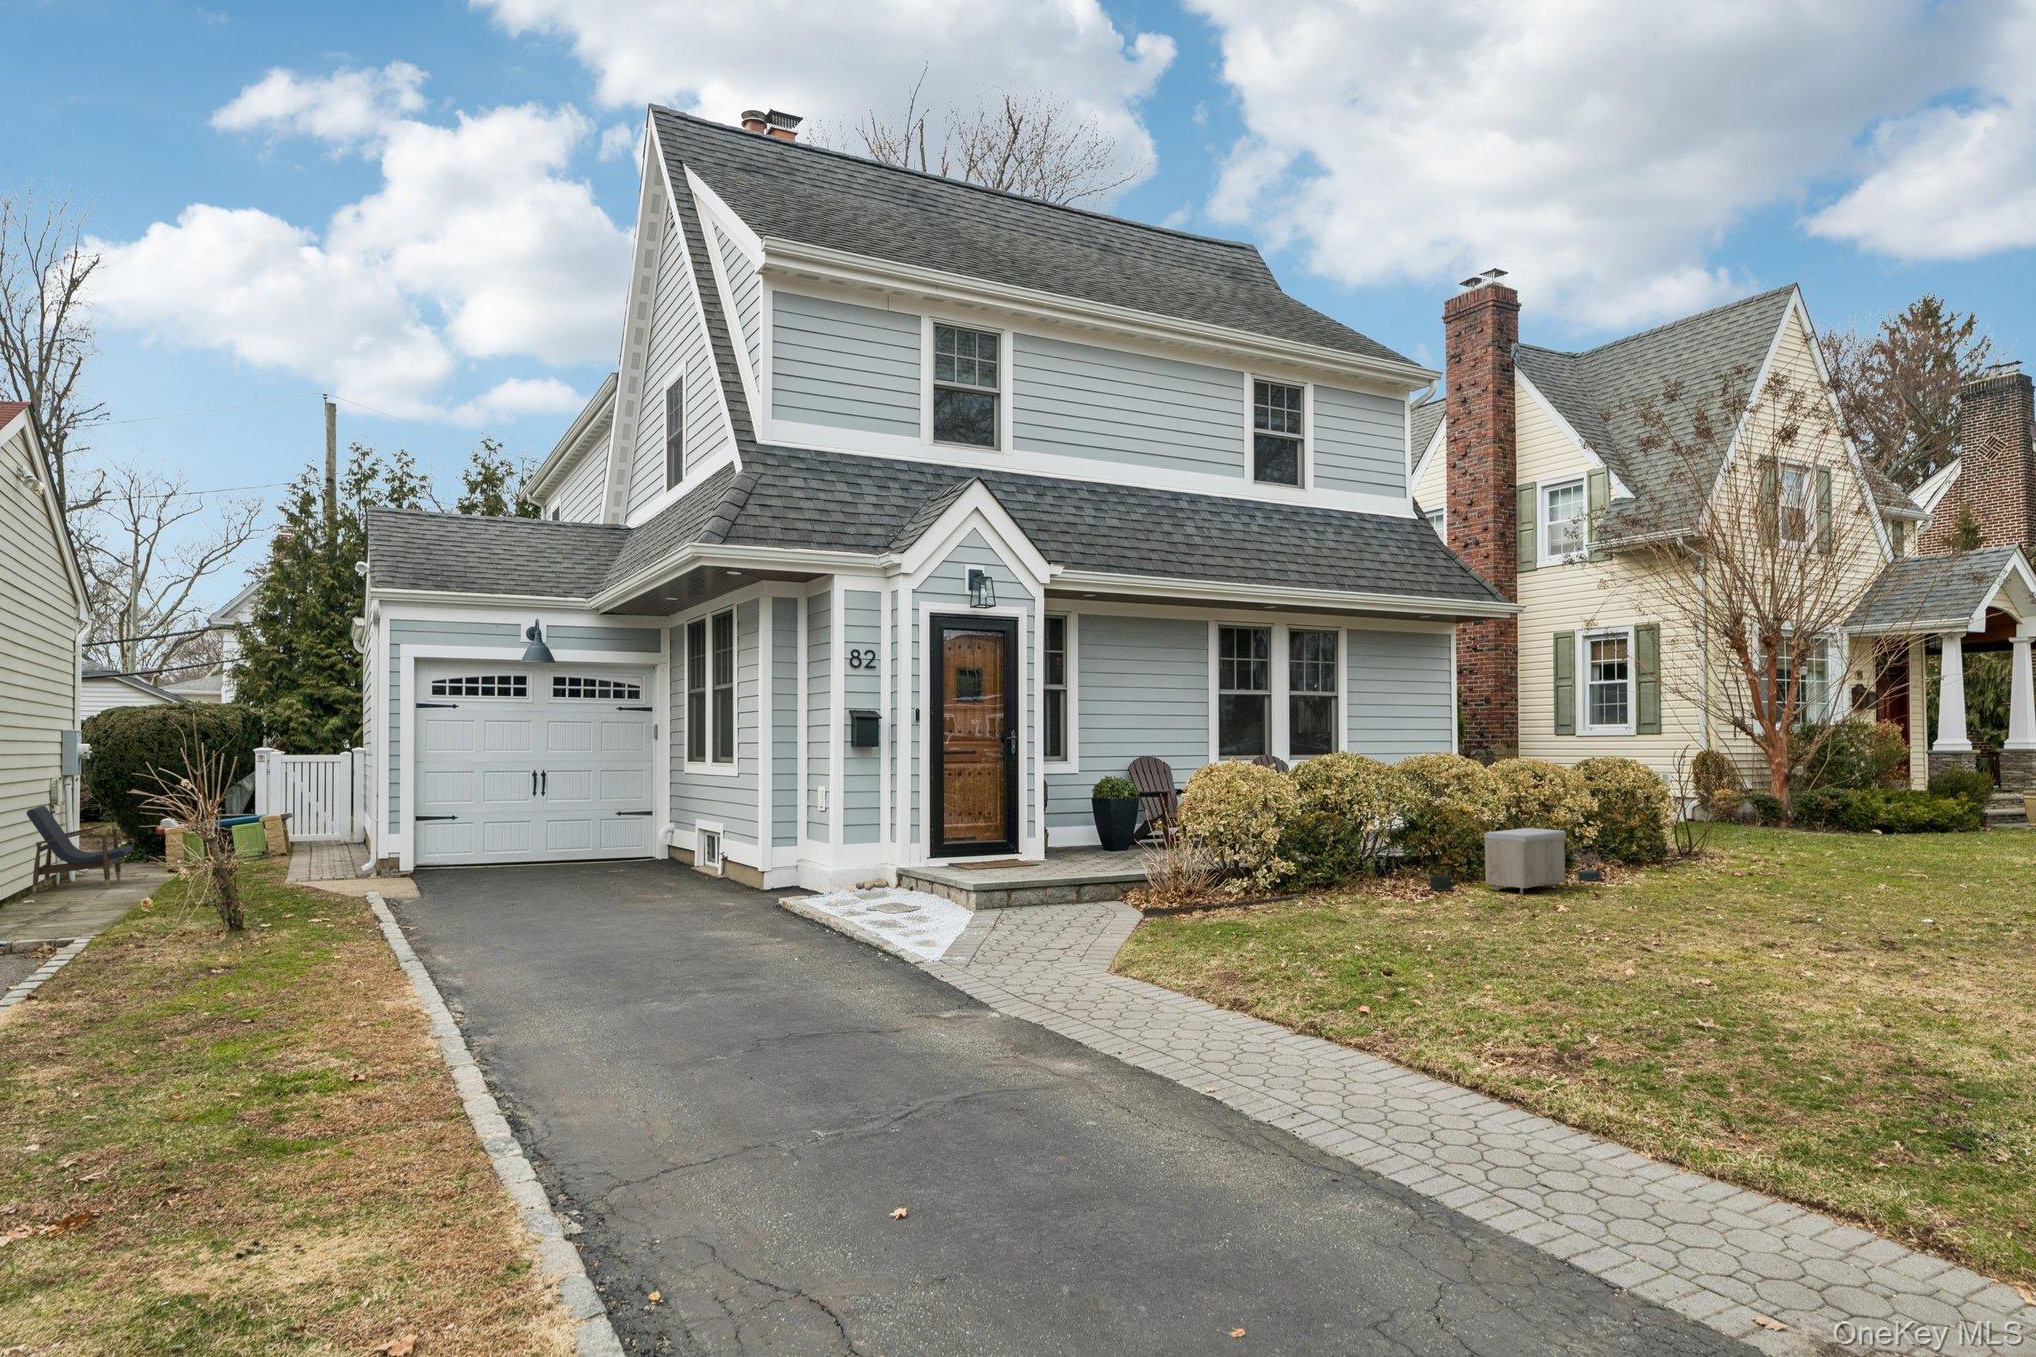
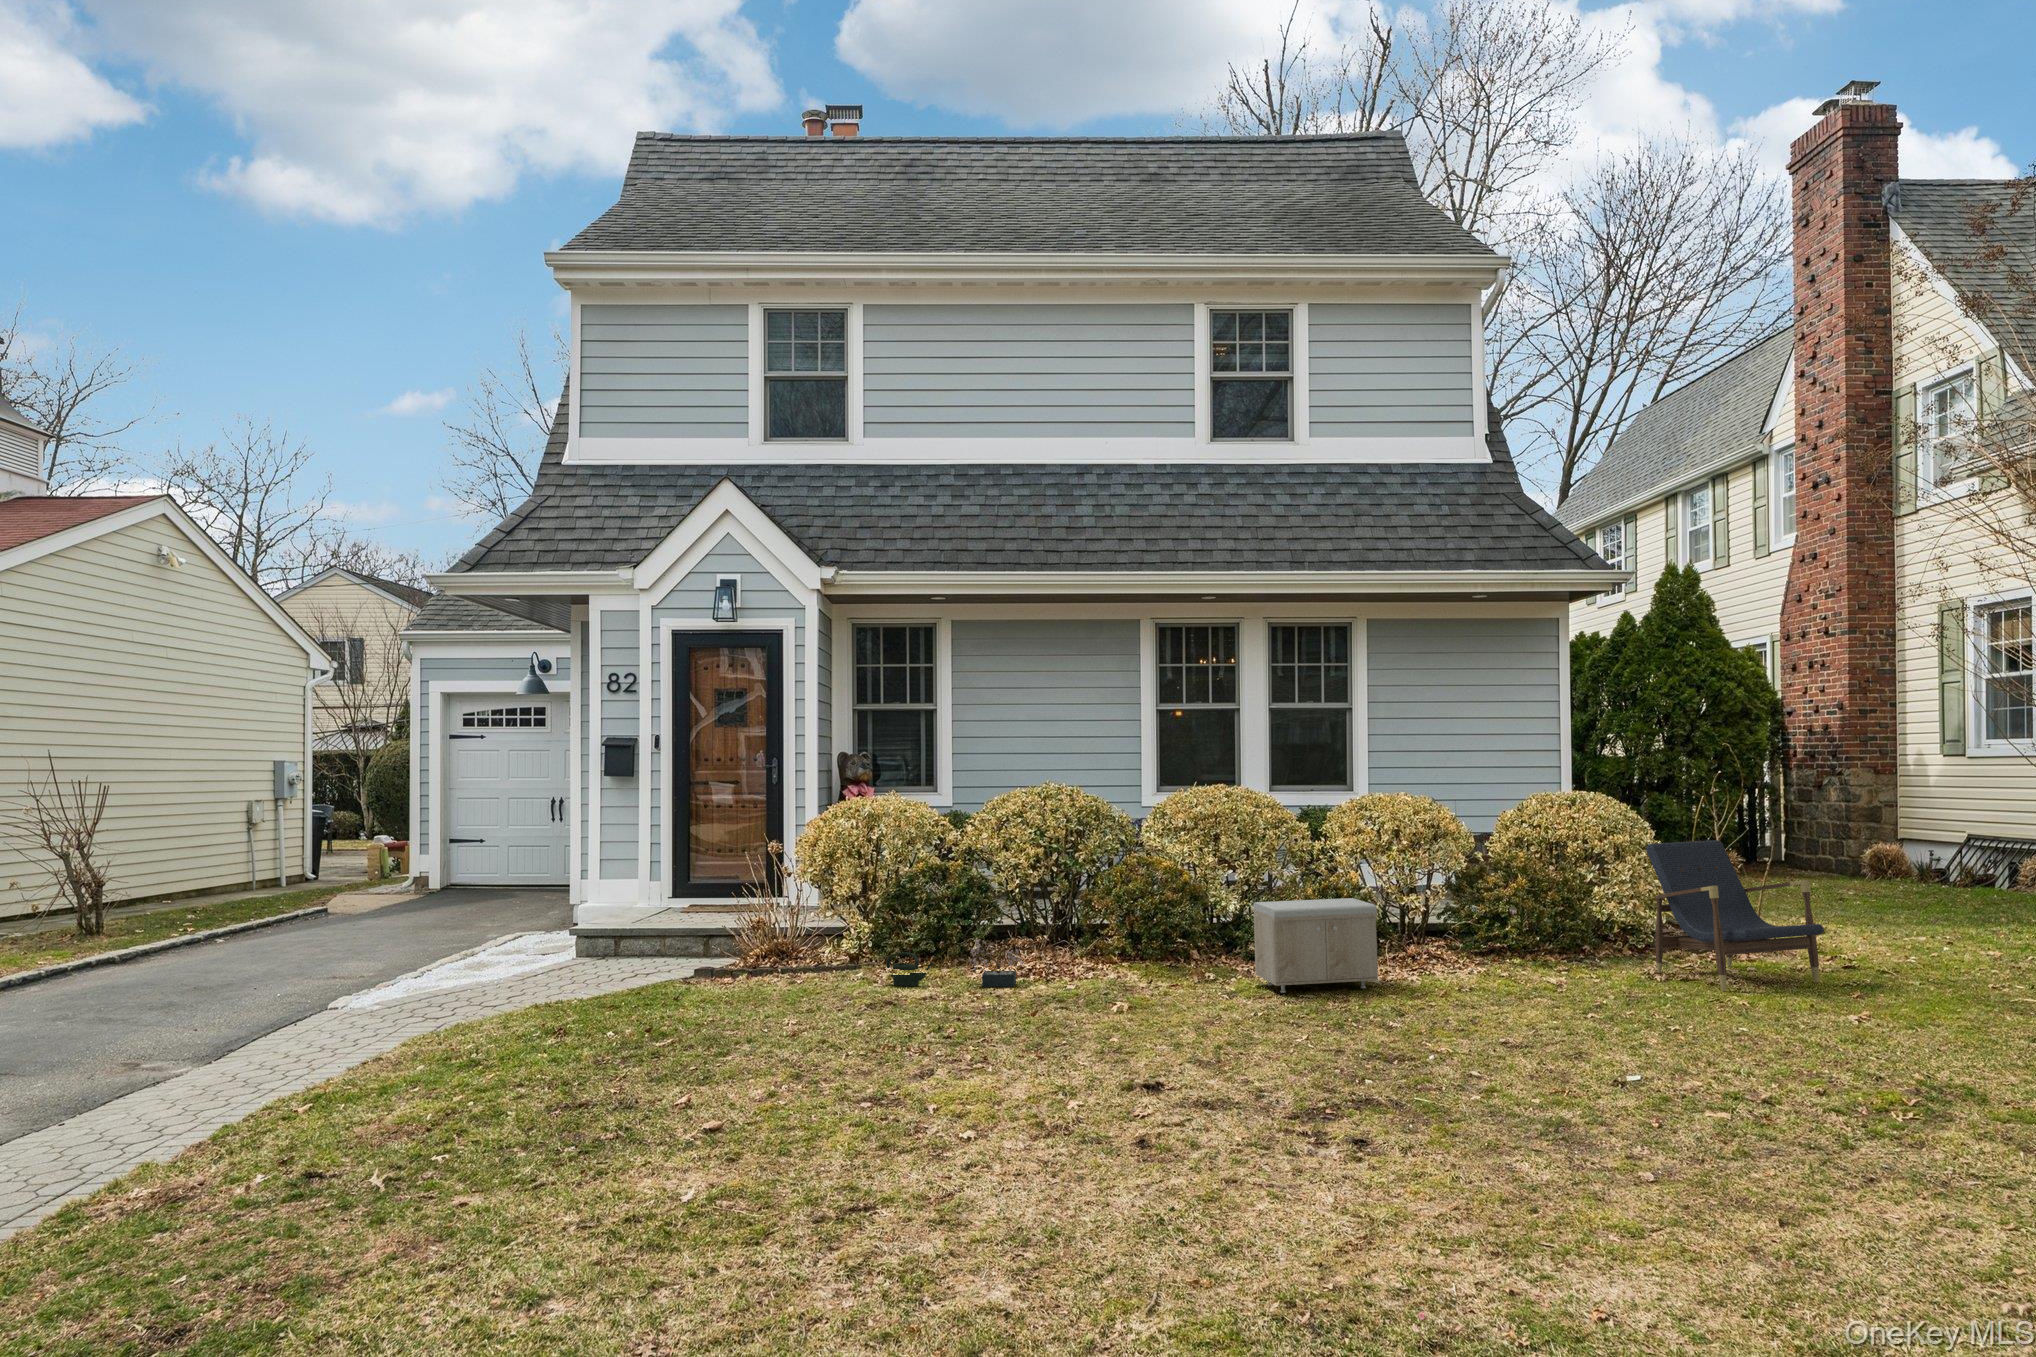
lounge chair: present [27,806,133,892] -> present [1646,840,1824,991]
decorative plant: present [1573,851,1601,881] -> present [969,939,1024,987]
watering can: present [1425,868,1460,891] -> present [887,952,935,986]

